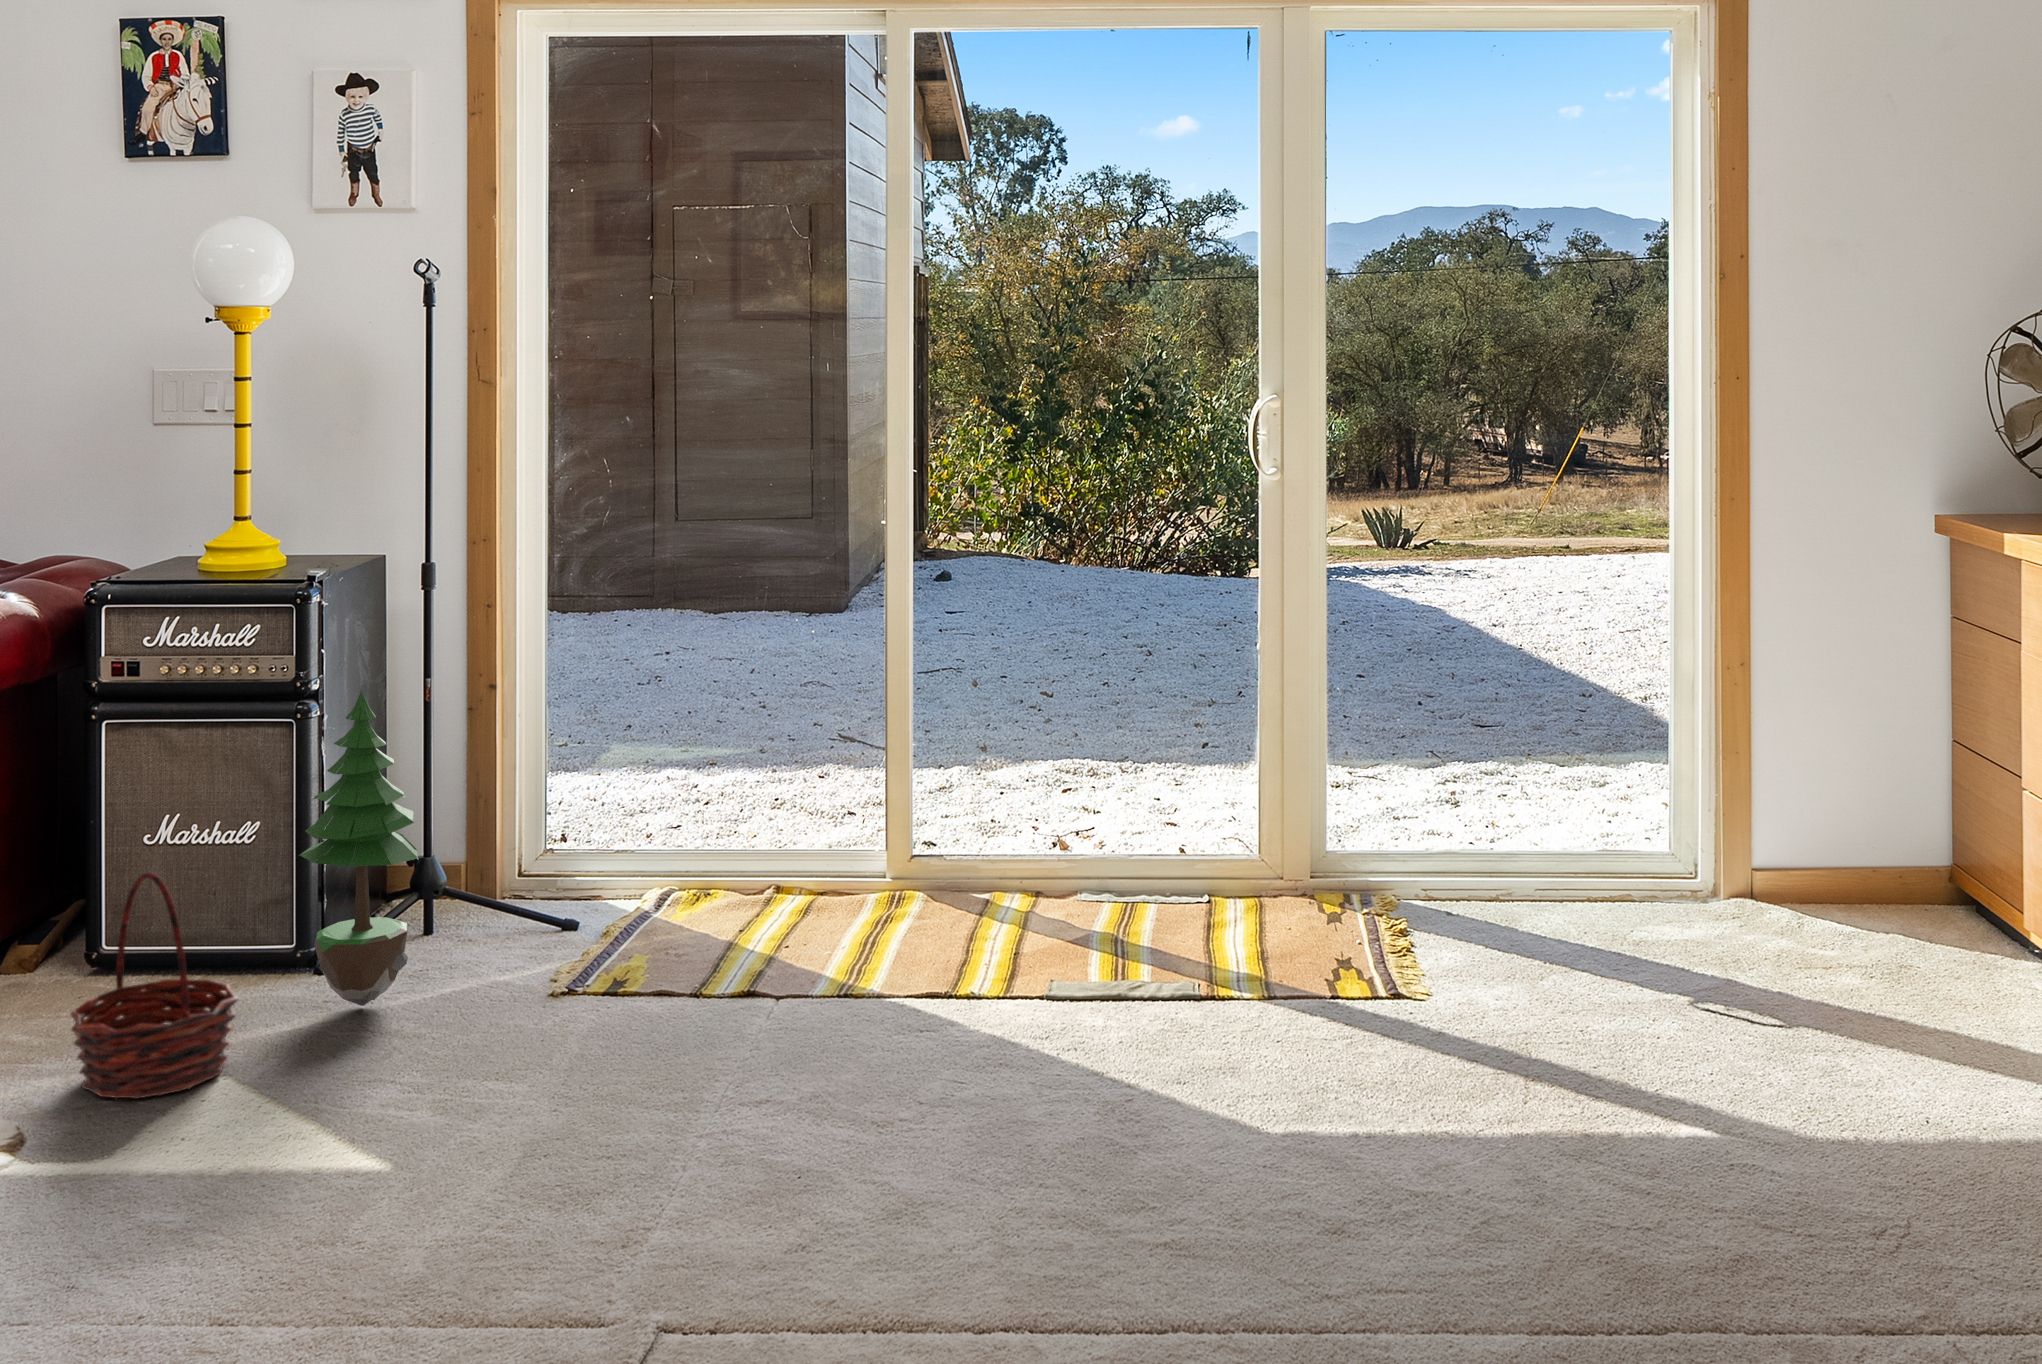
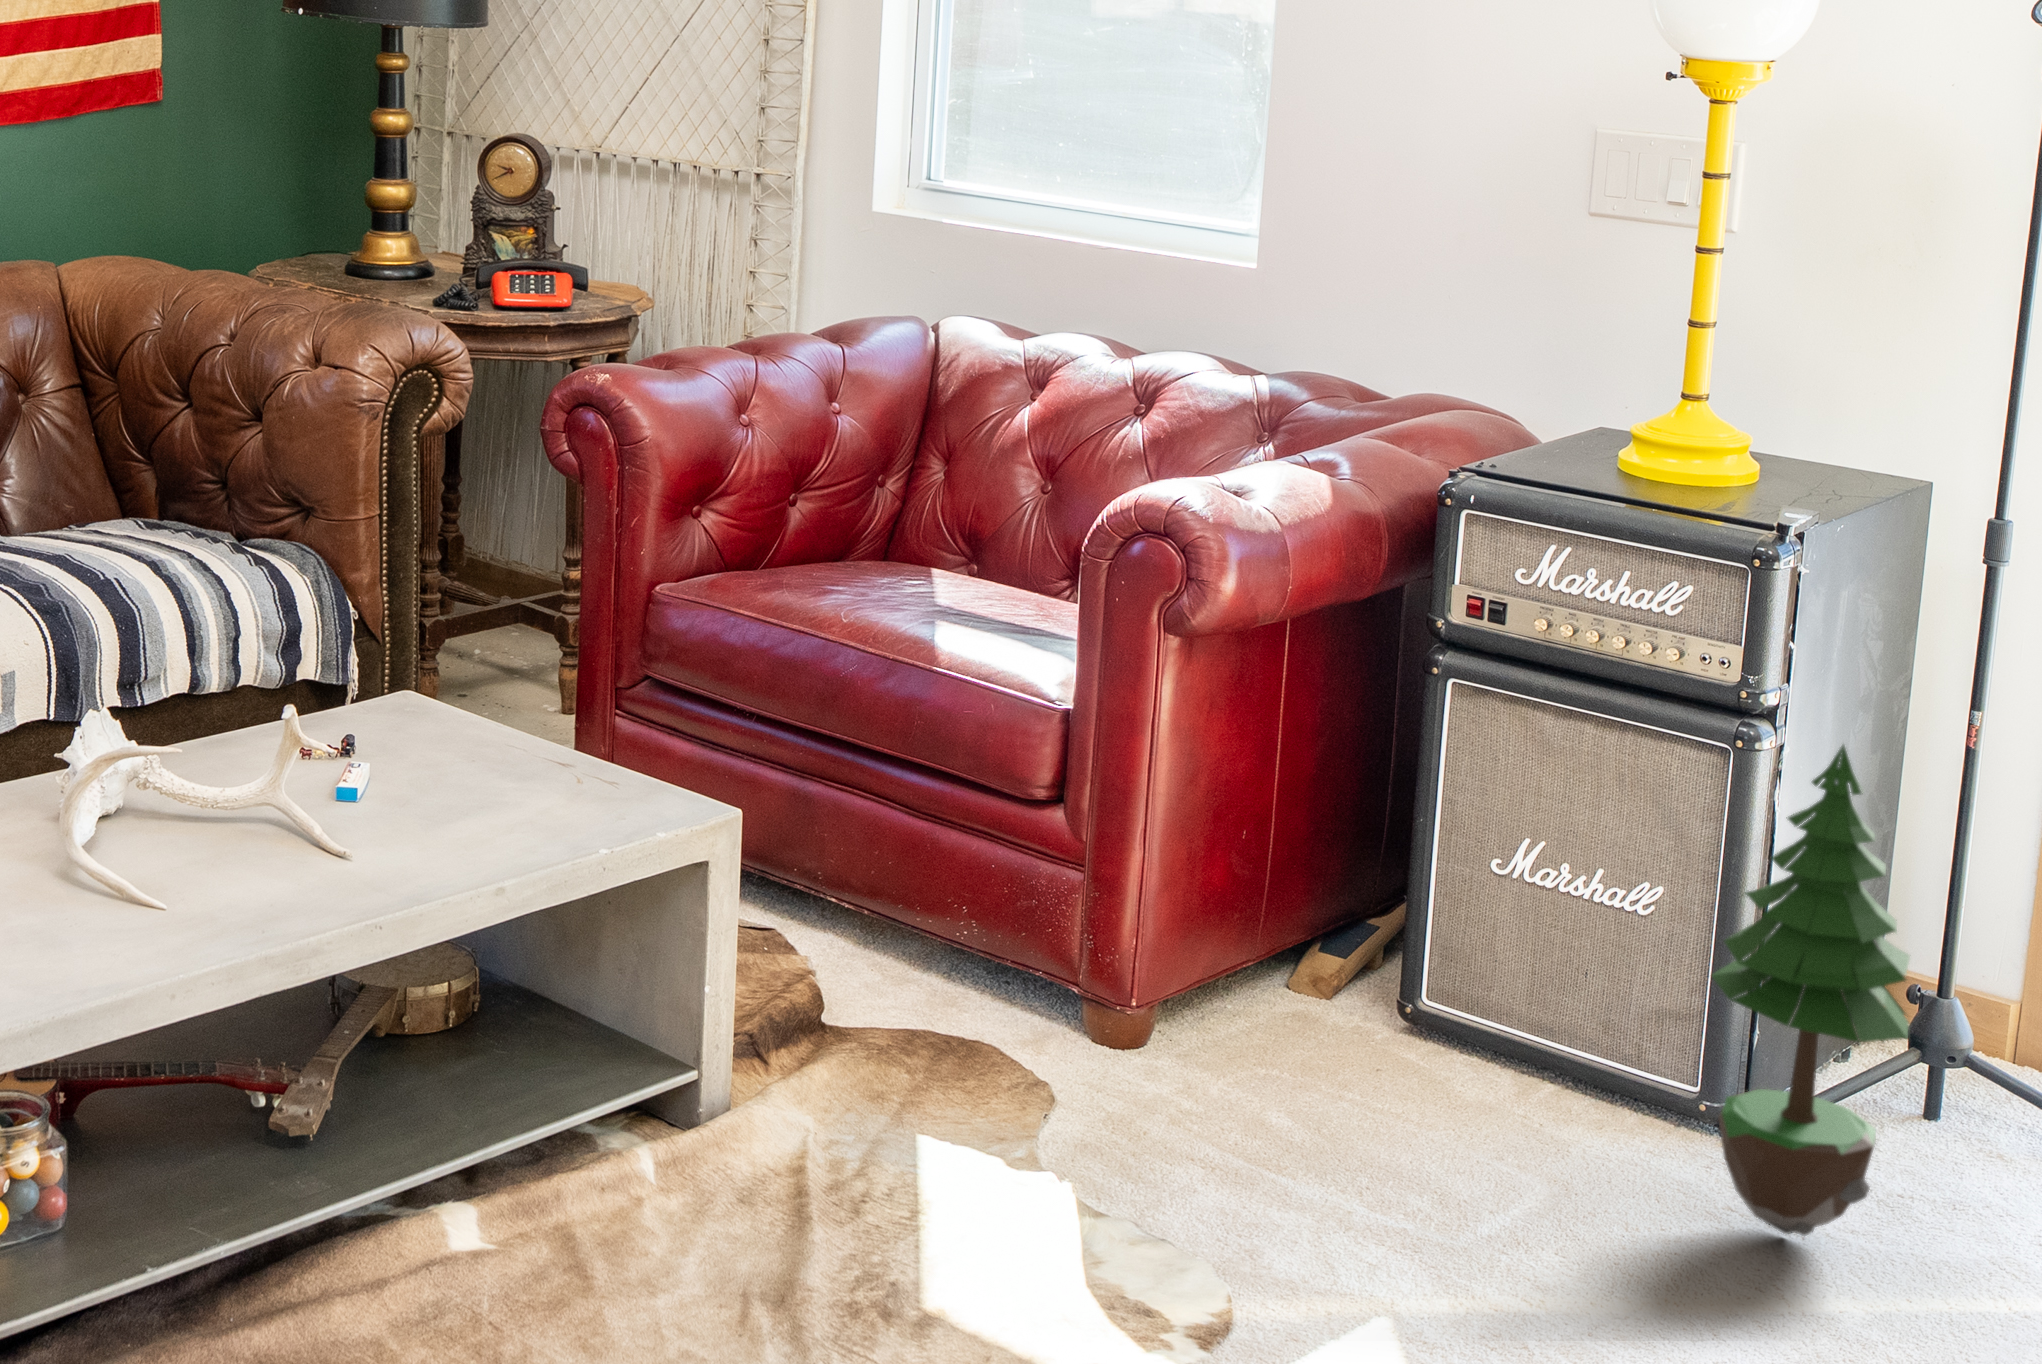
basket: present [70,872,238,1099] -> none [1343,960,1584,1301]

